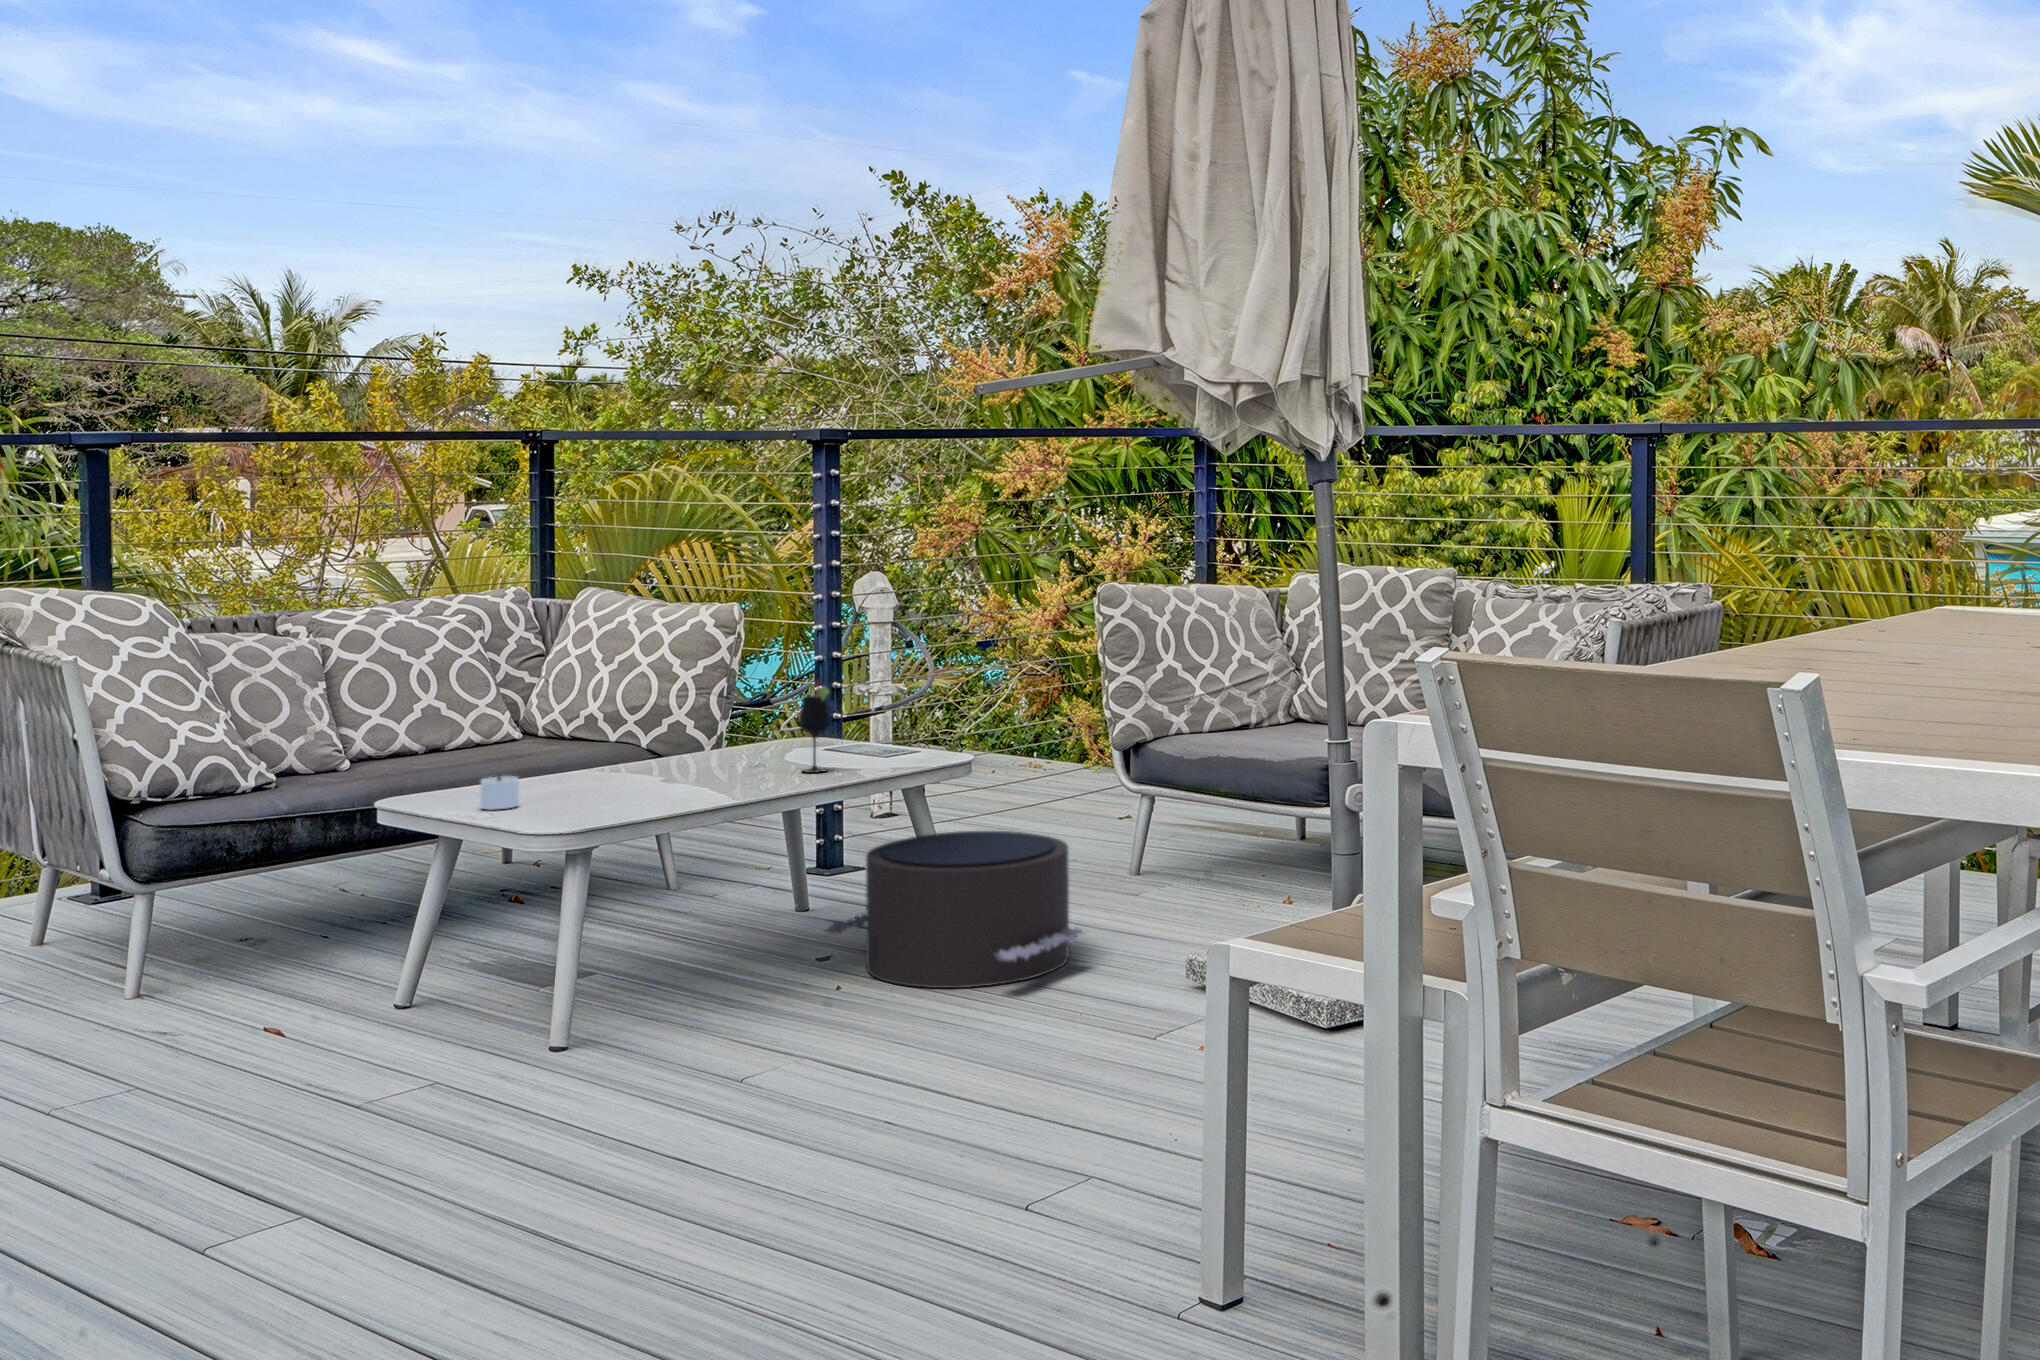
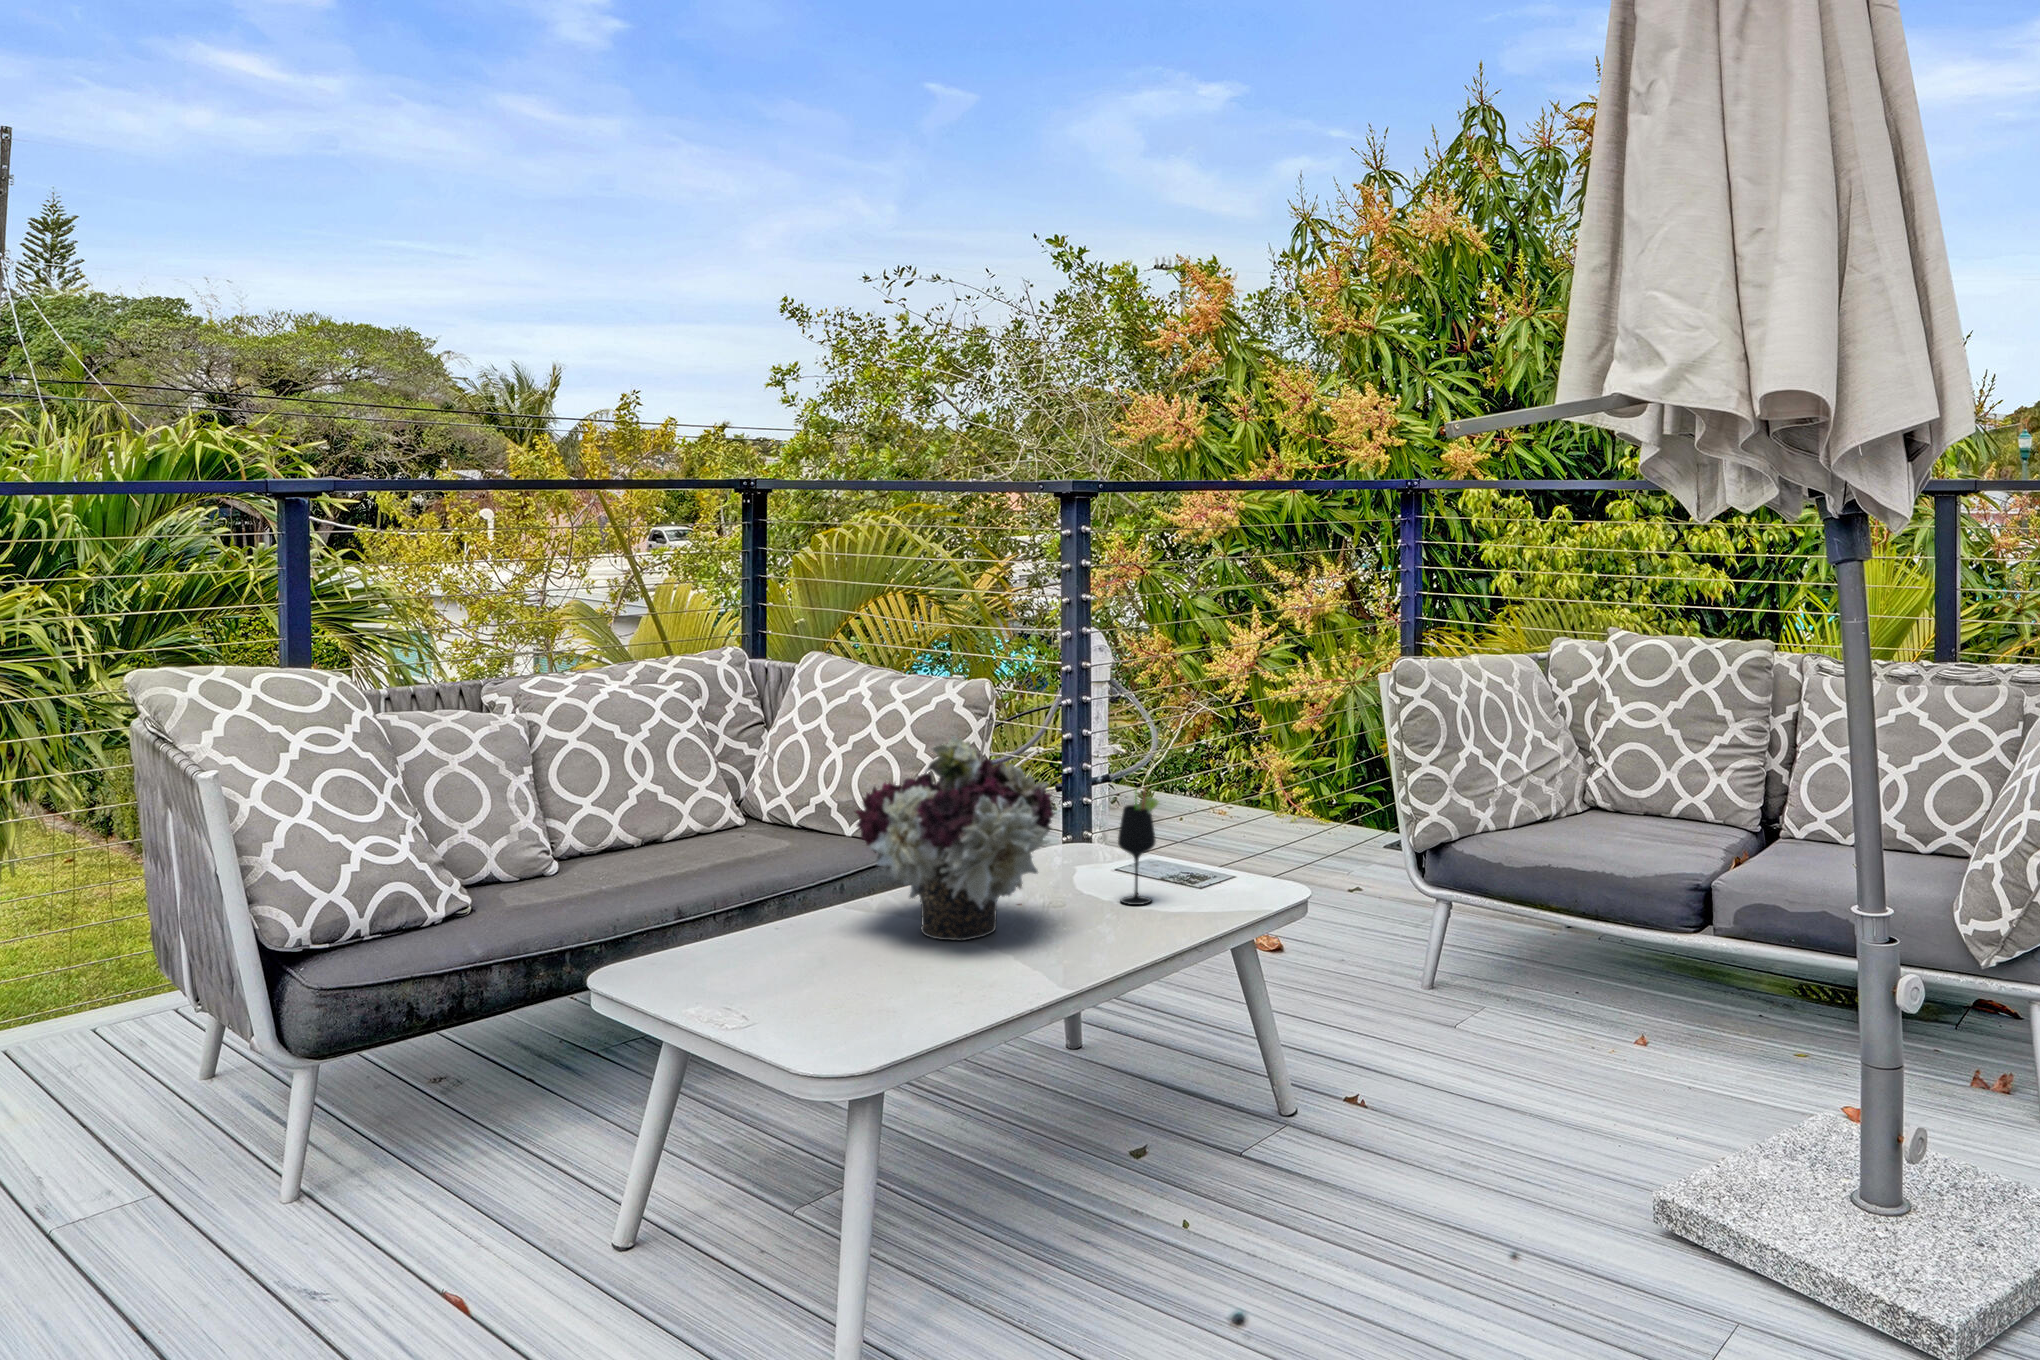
flower arrangement: none [571,636,732,790] -> present [855,736,1054,941]
candle: present [481,776,519,810] -> none [754,934,822,986]
pouf: present [825,831,1082,988] -> none [1167,977,1517,1229]

